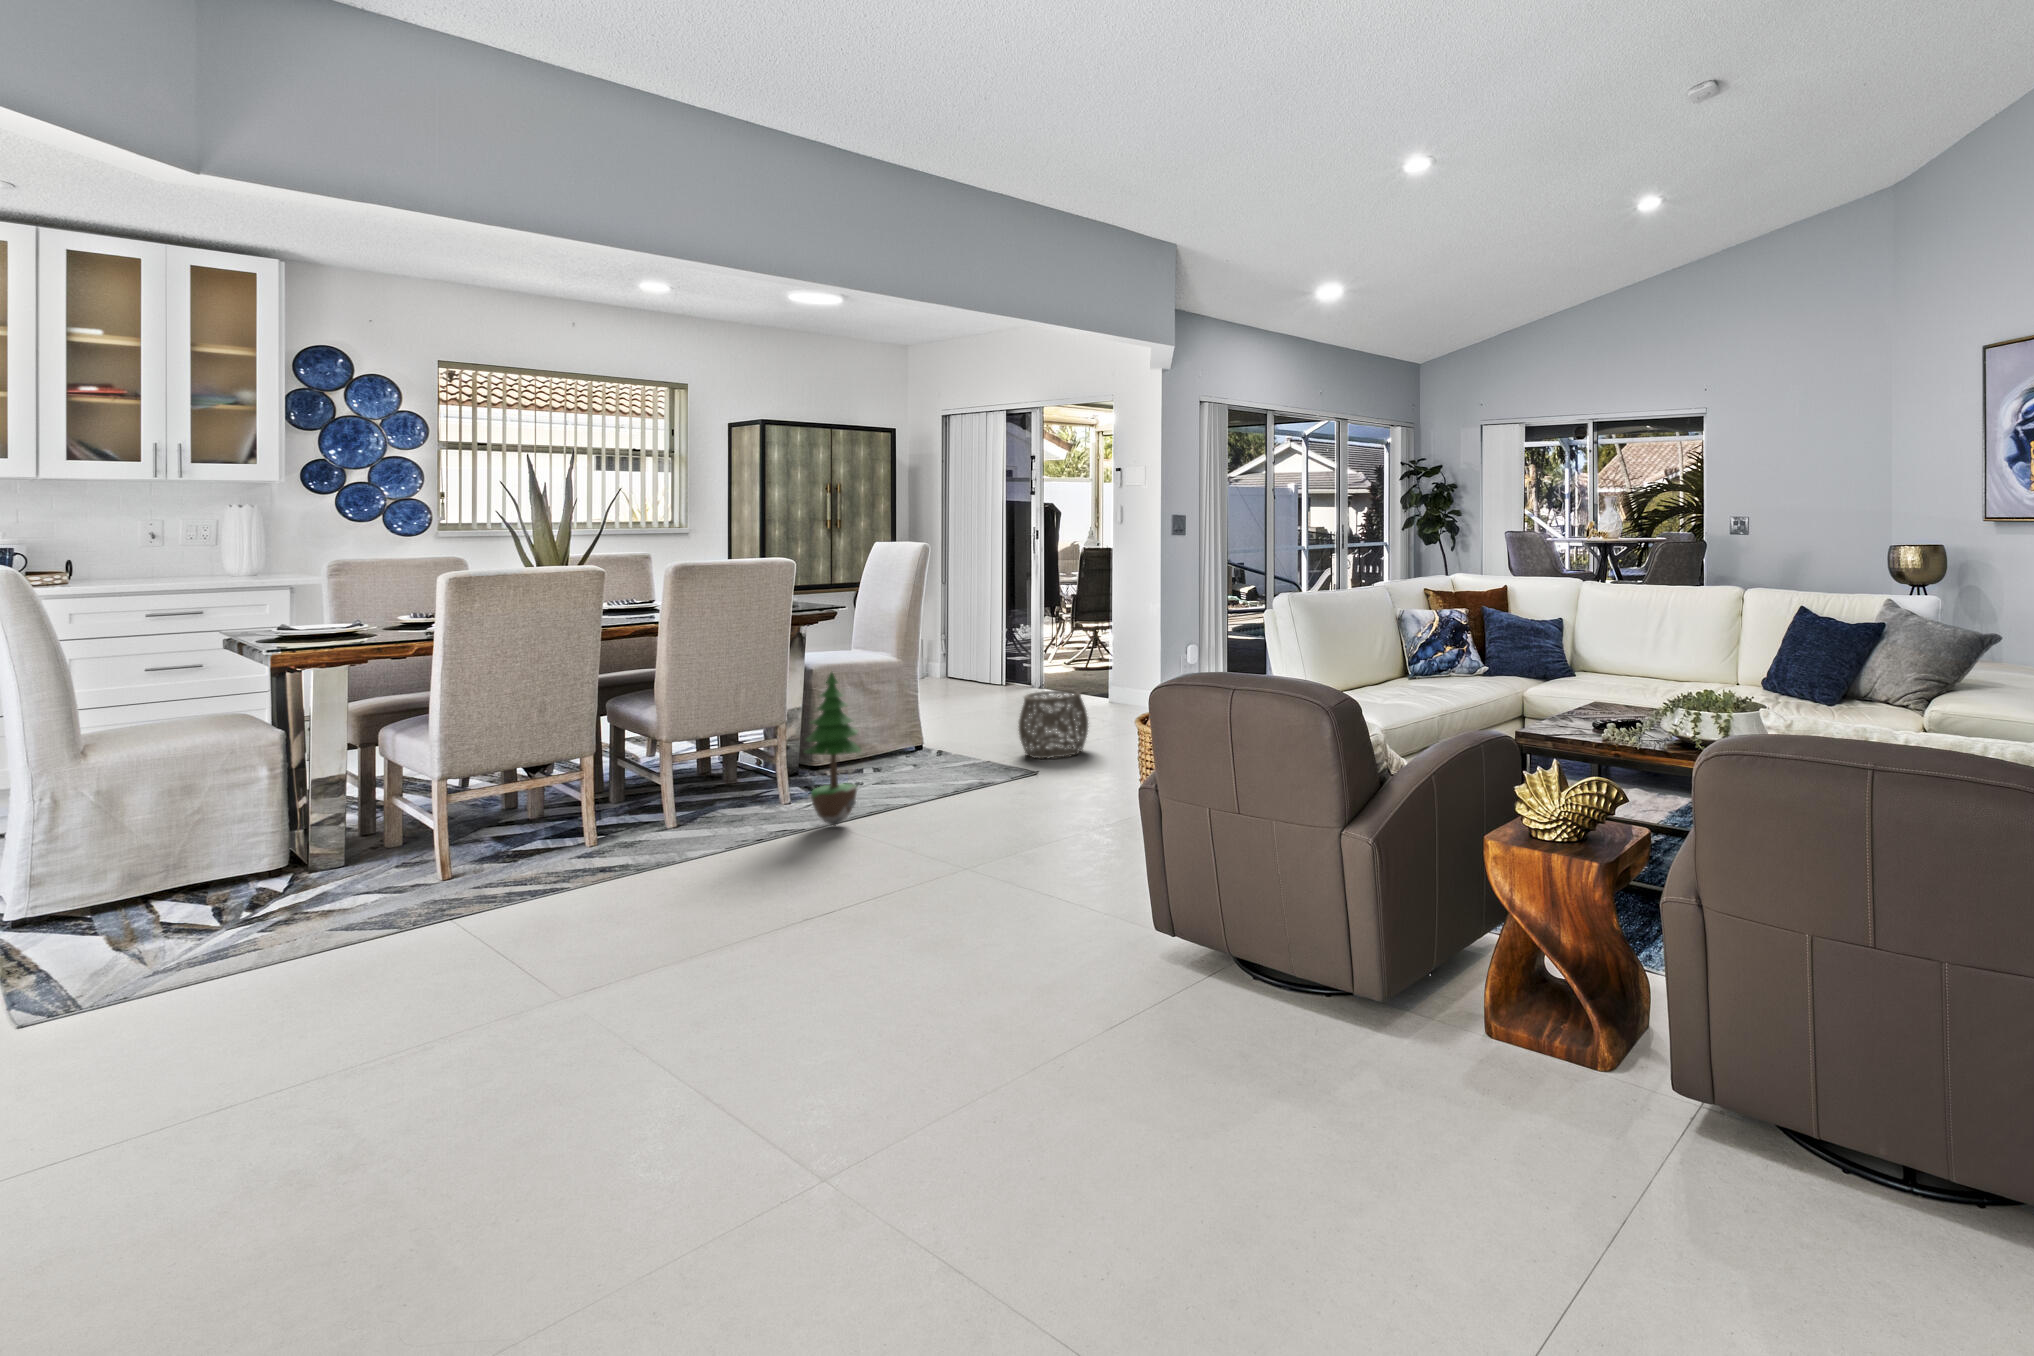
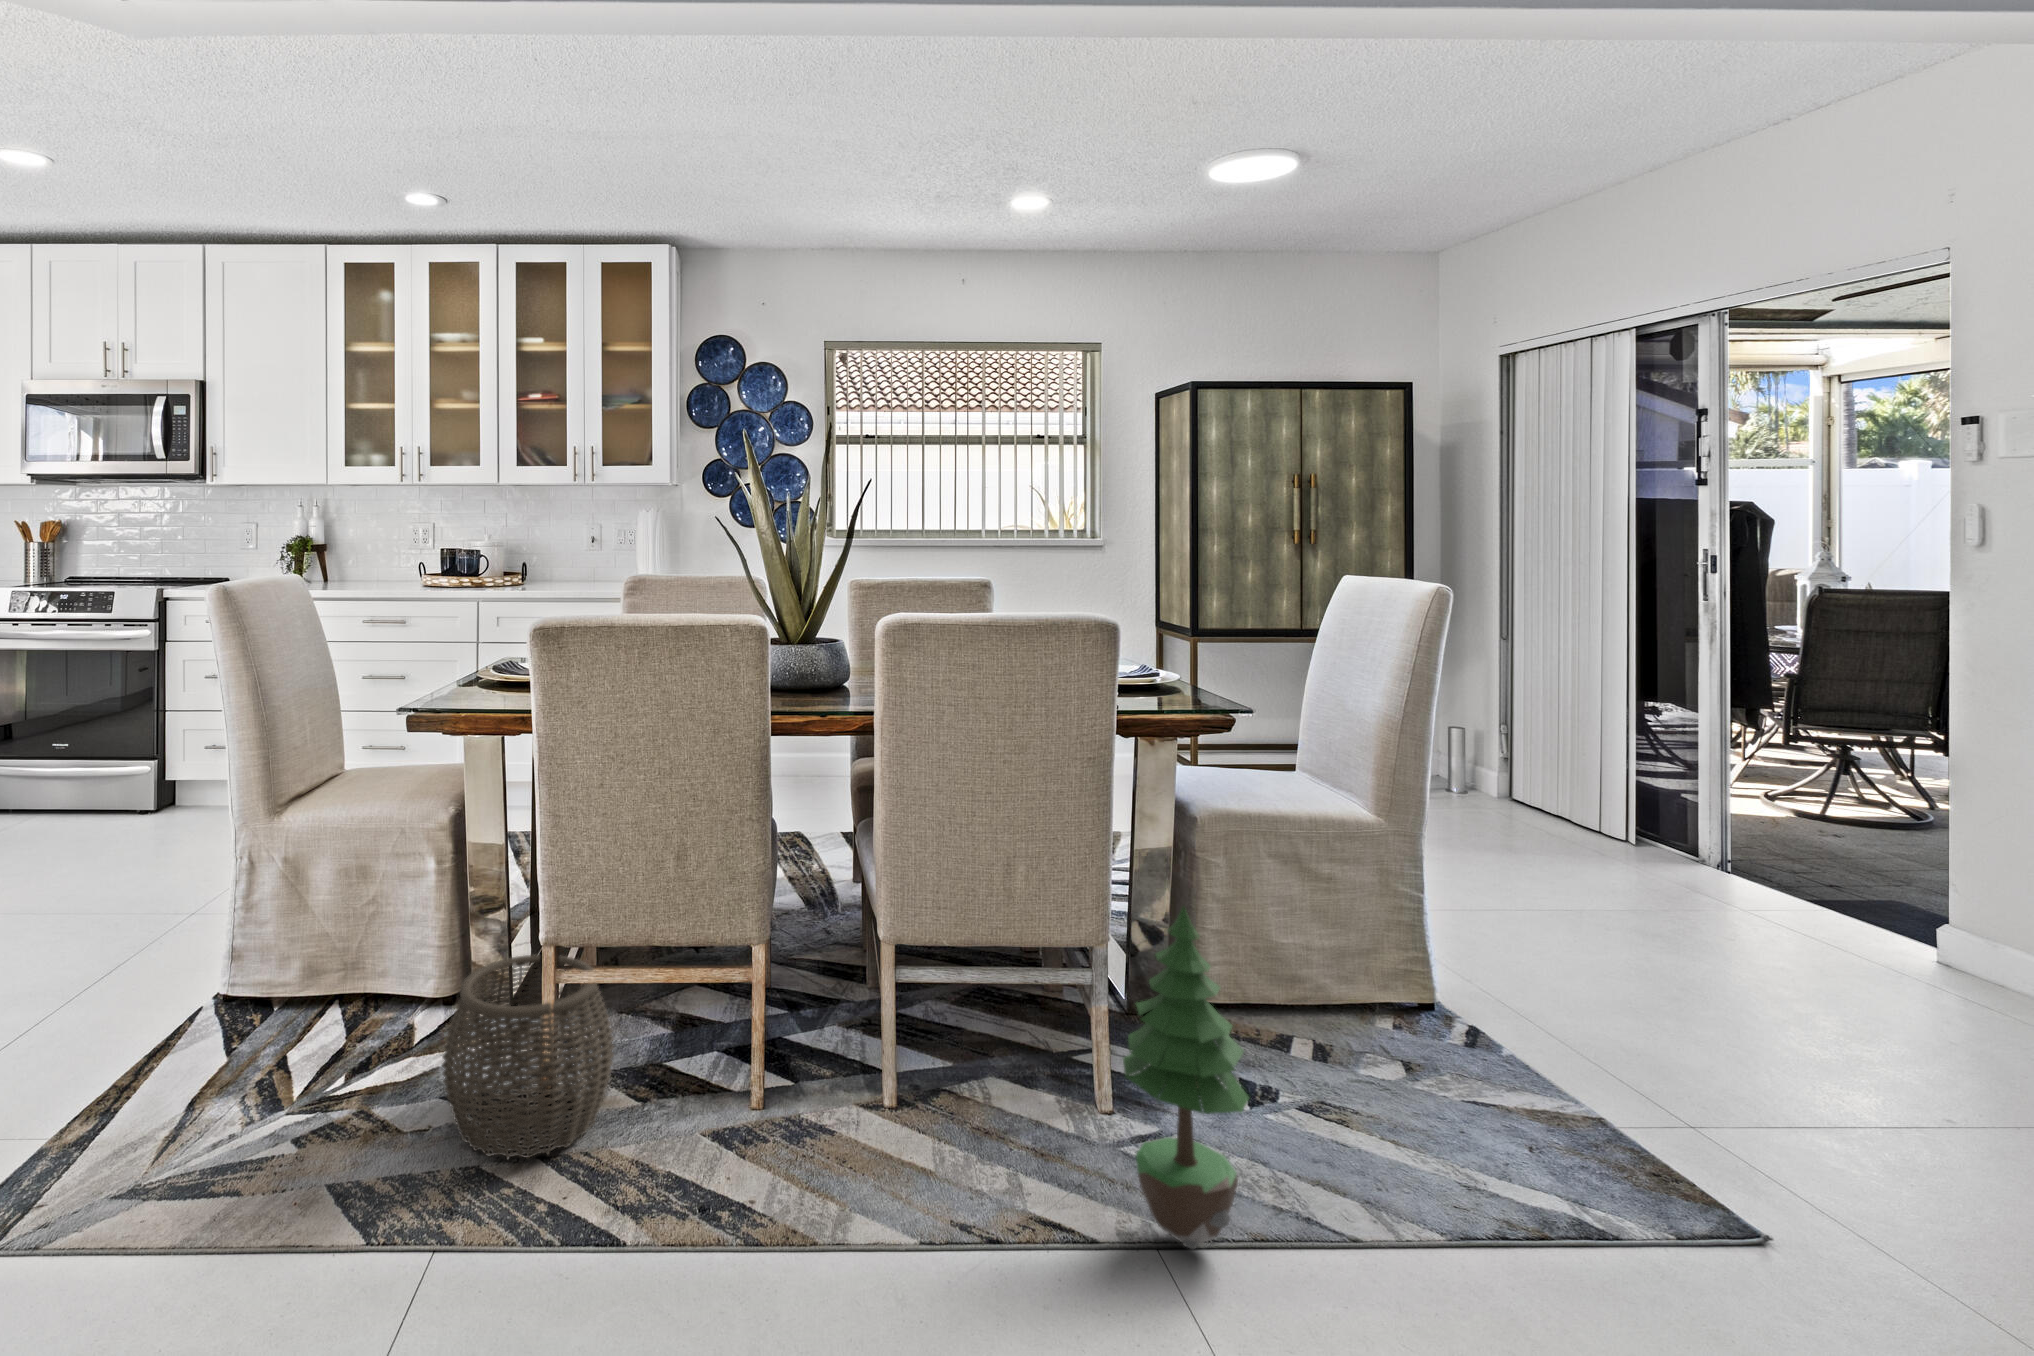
woven basket: present [1019,690,1088,759] -> present [442,955,614,1159]

